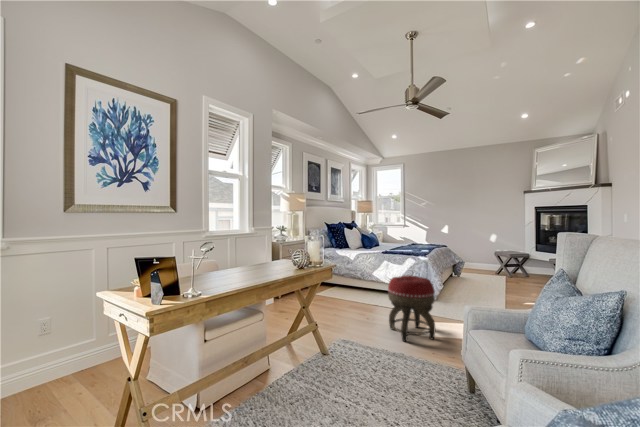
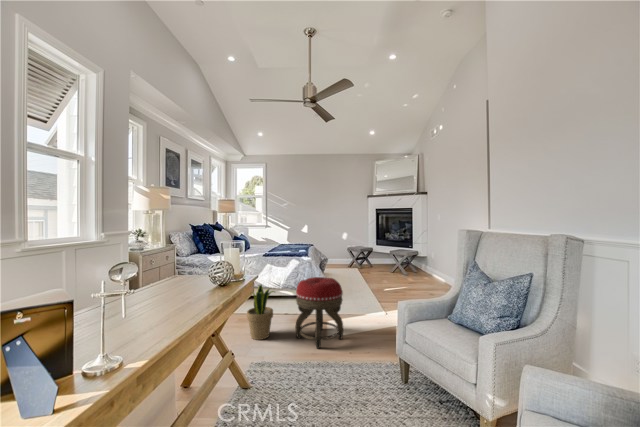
potted plant: none [349,276,375,324] -> present [247,285,274,340]

